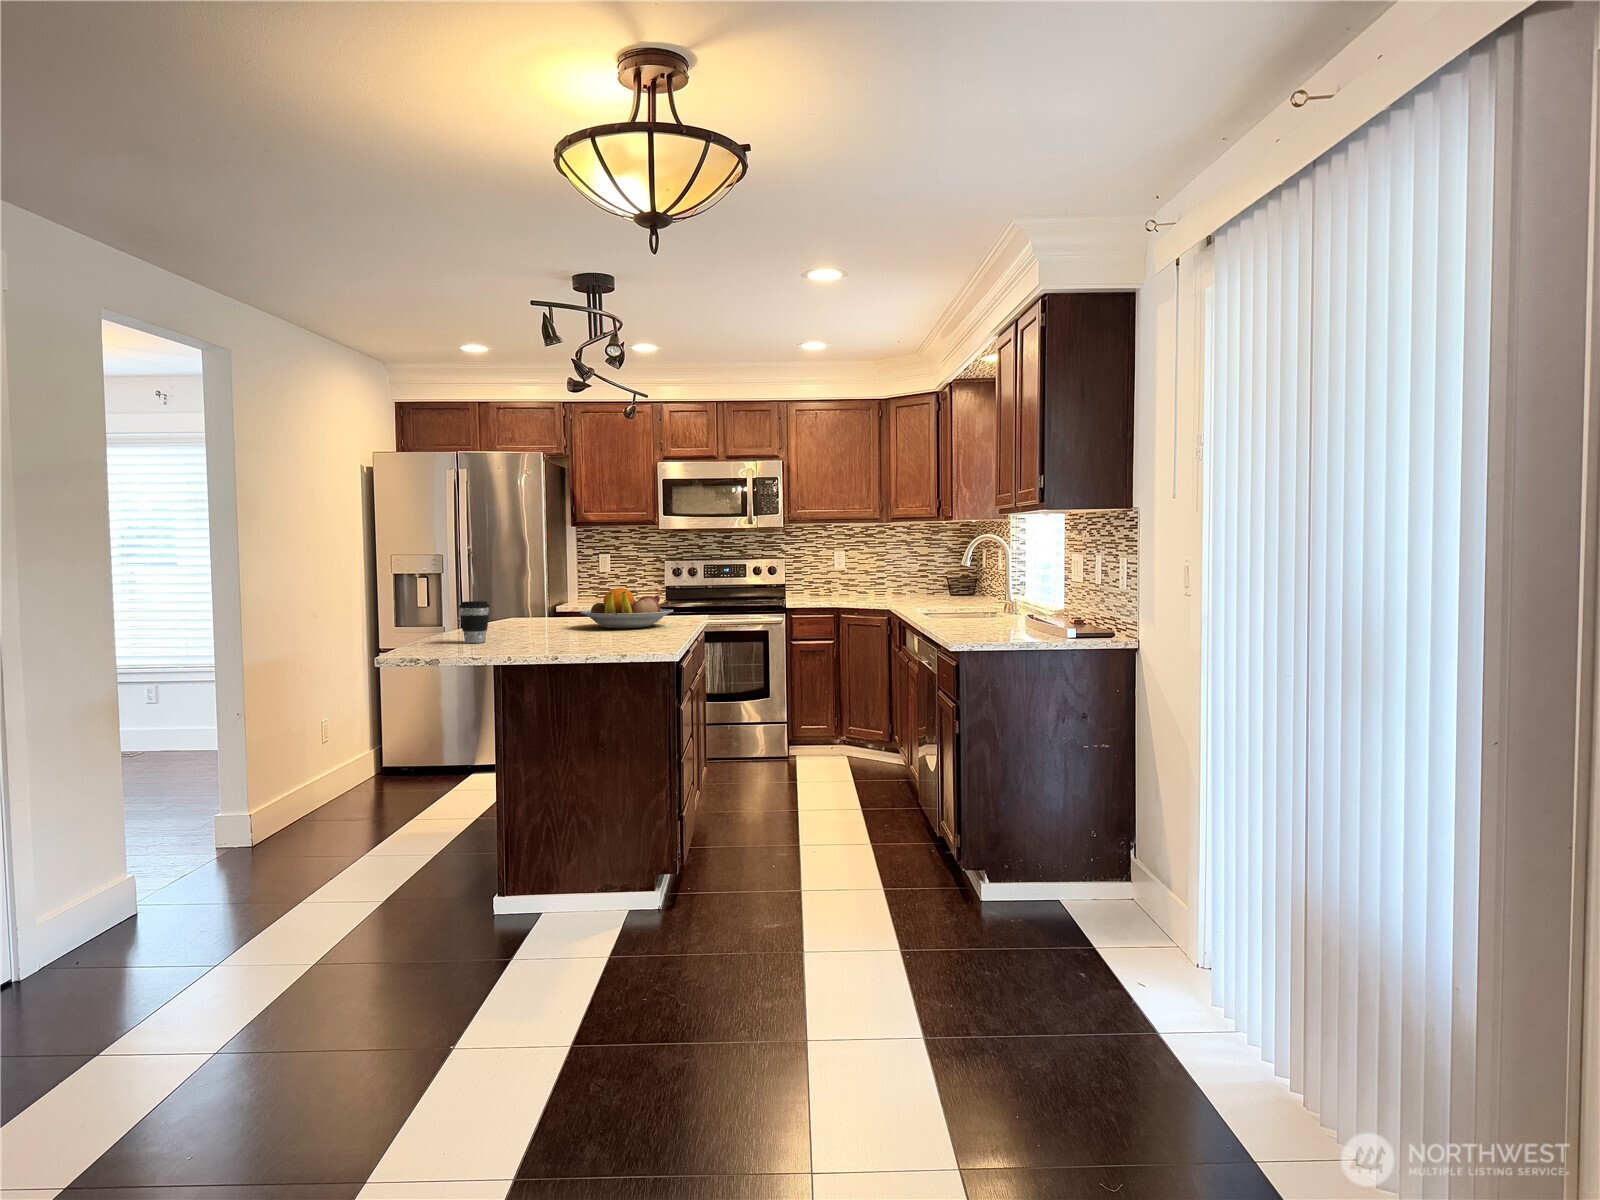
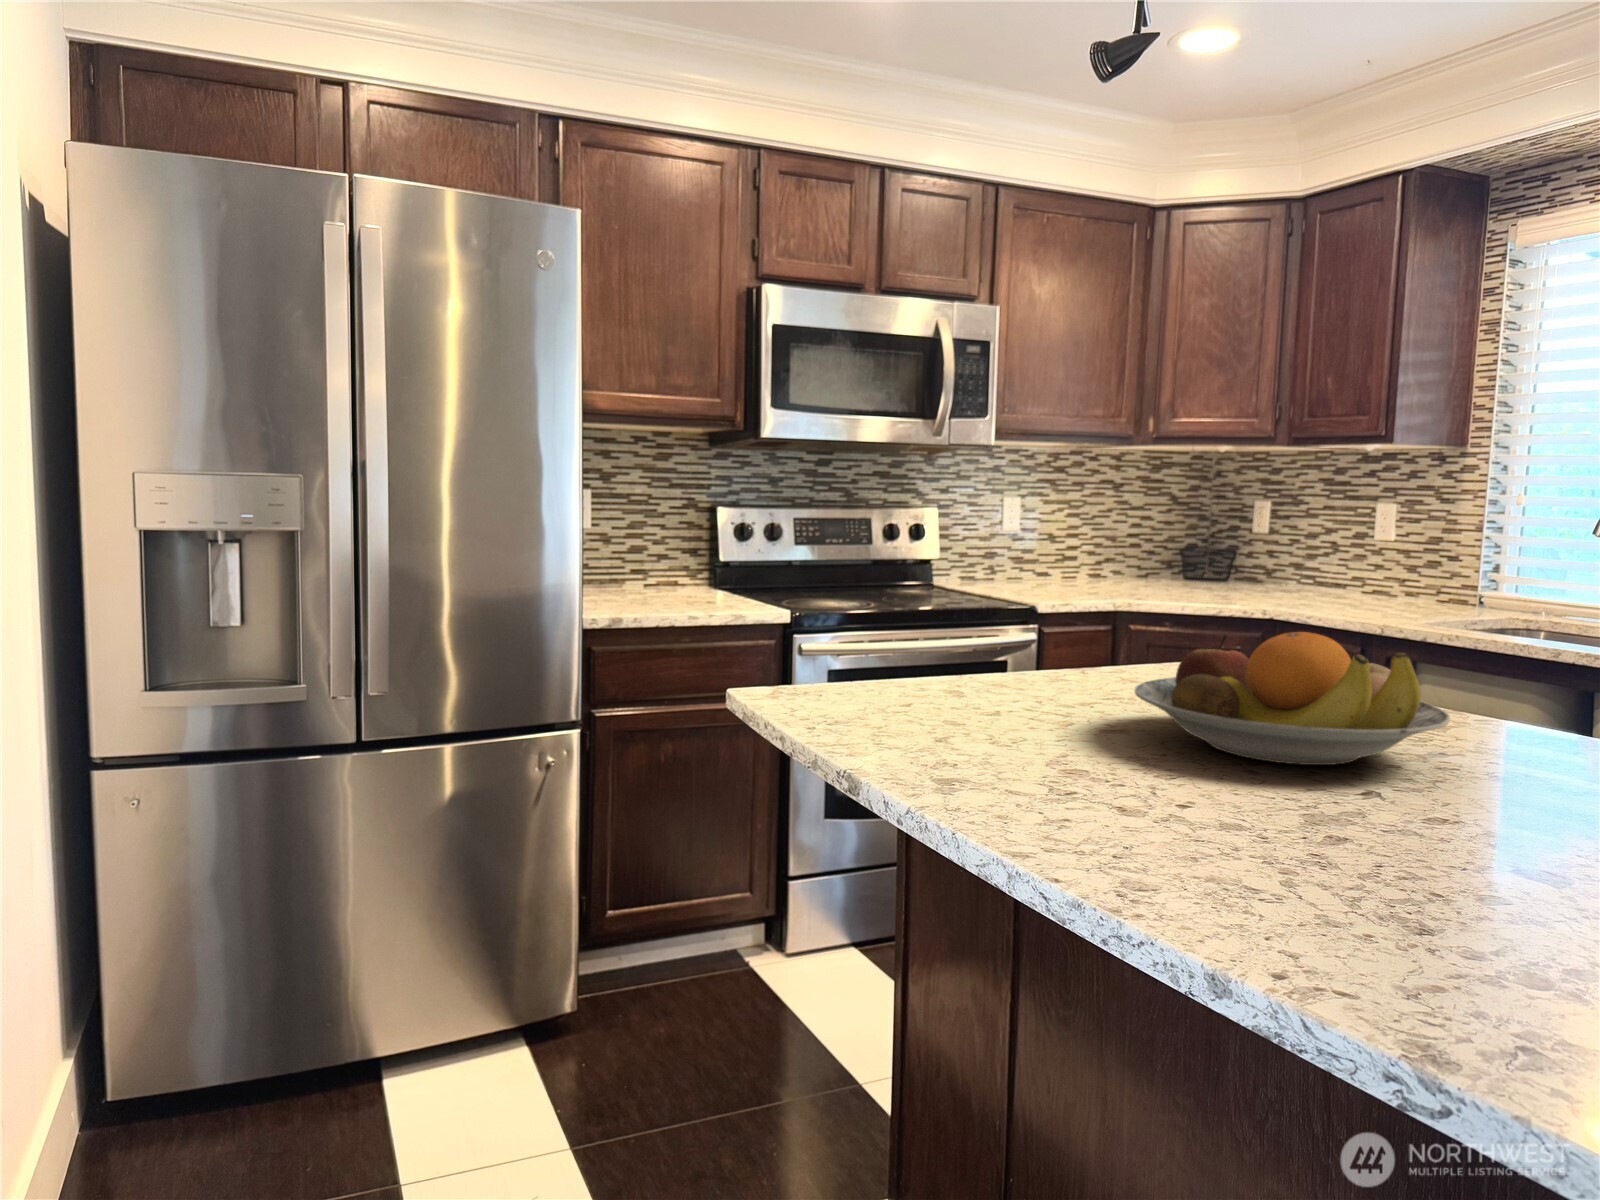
coffee cup: present [459,601,490,643] -> none [1353,766,1521,997]

